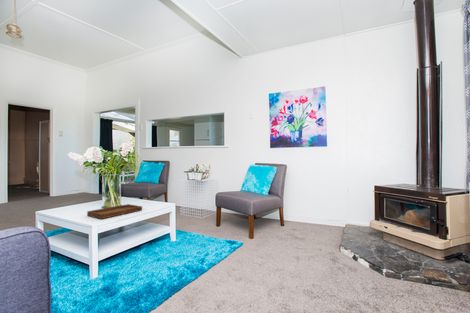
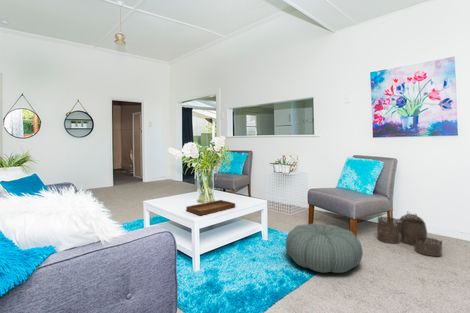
woven basket: none [272,208,317,242] -> present [377,213,442,256]
pouf: none [189,222,255,264] -> present [286,223,363,273]

